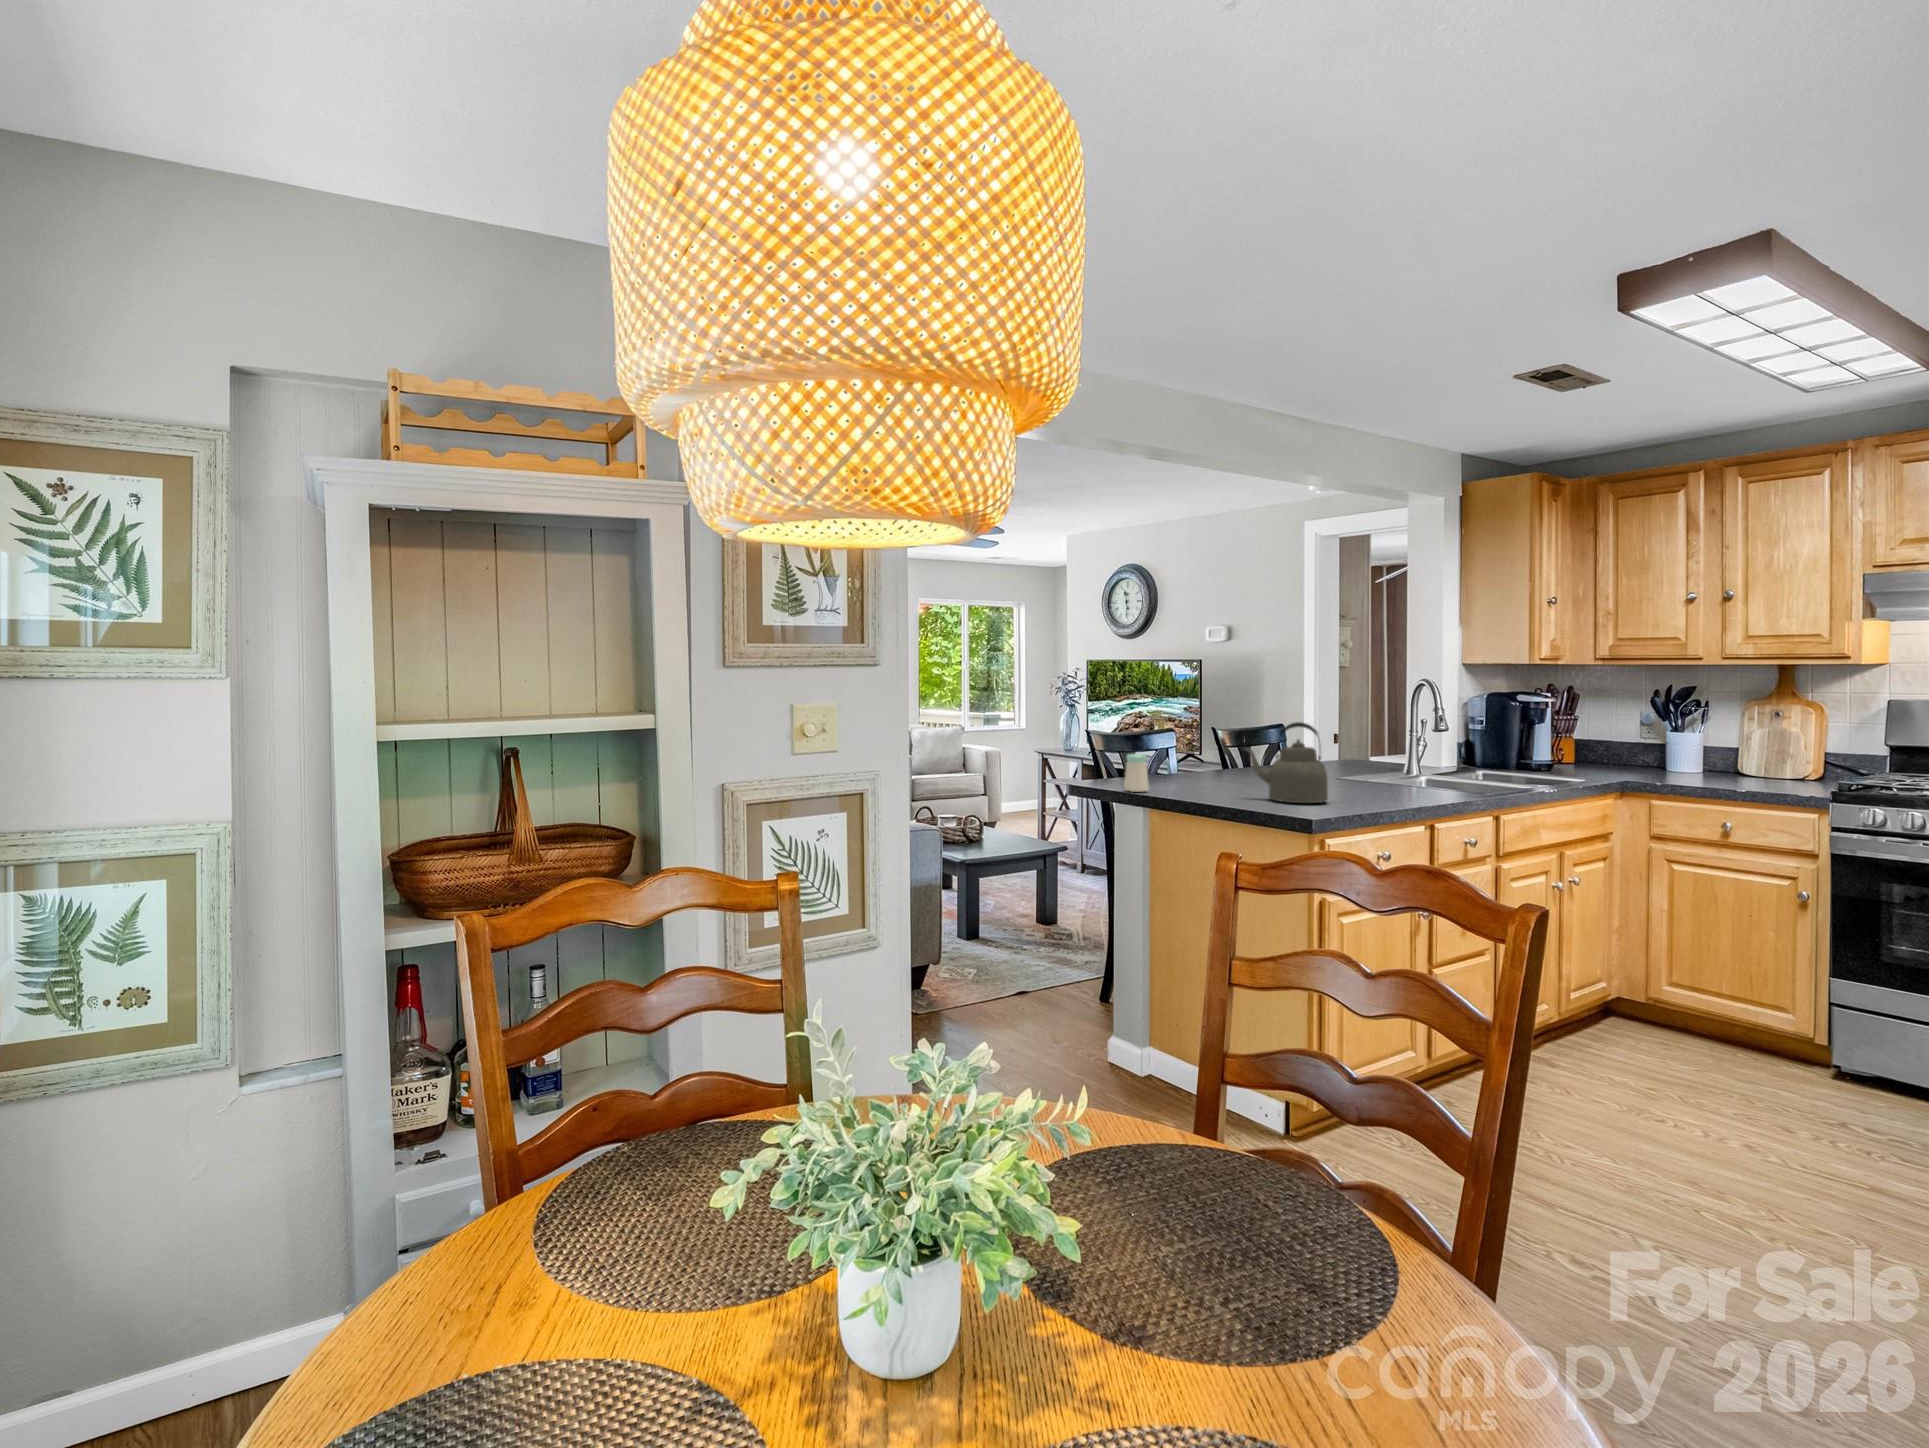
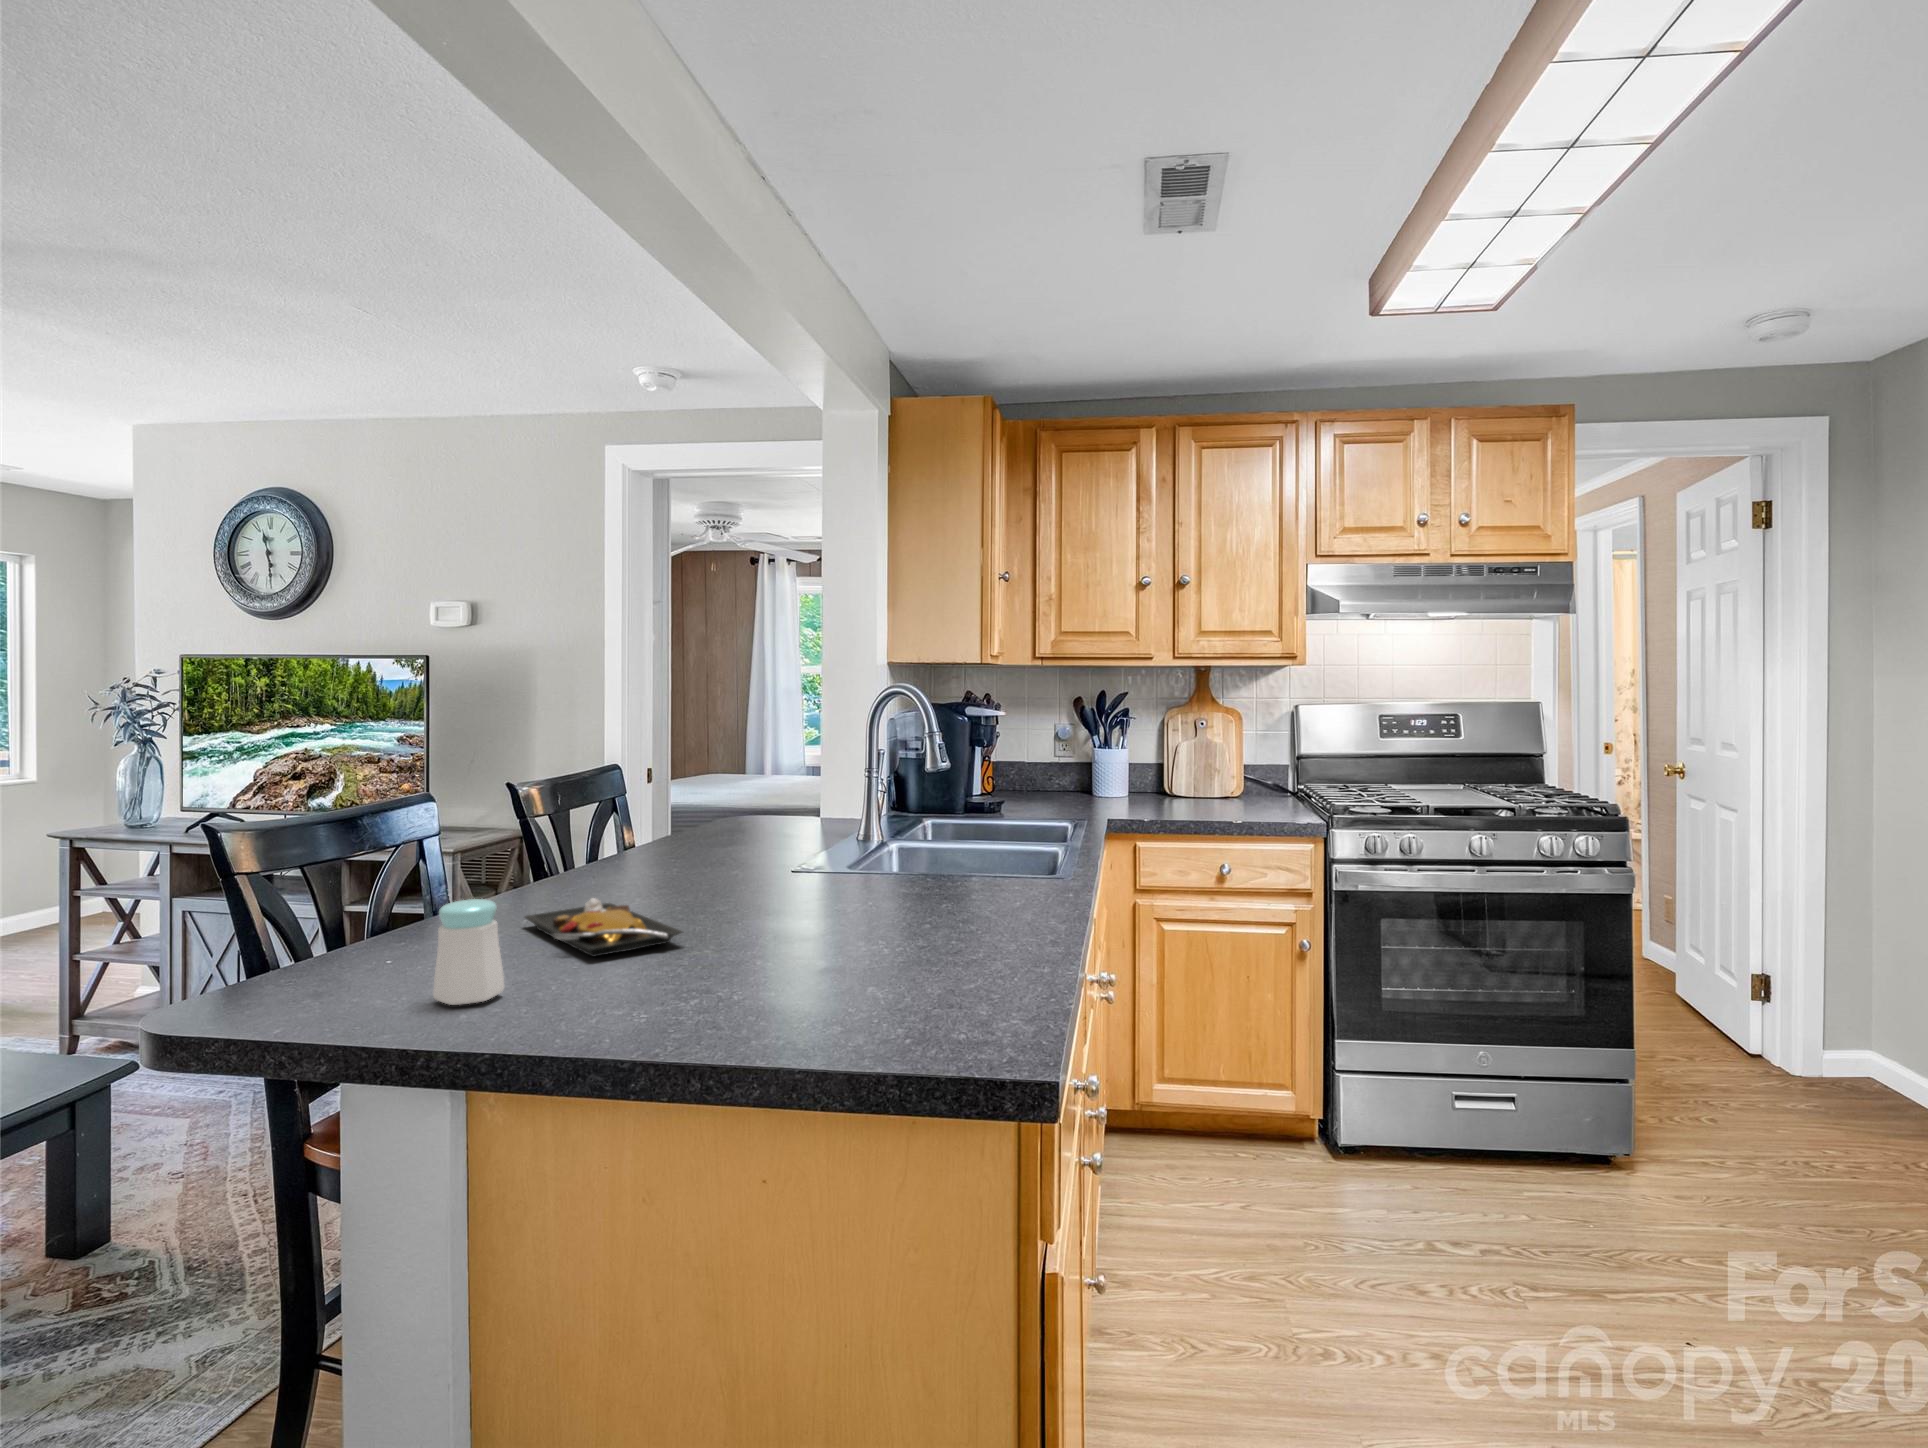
kettle: present [1244,722,1328,803] -> none [731,791,909,971]
plate: none [1175,767,1232,789] -> present [525,898,682,957]

